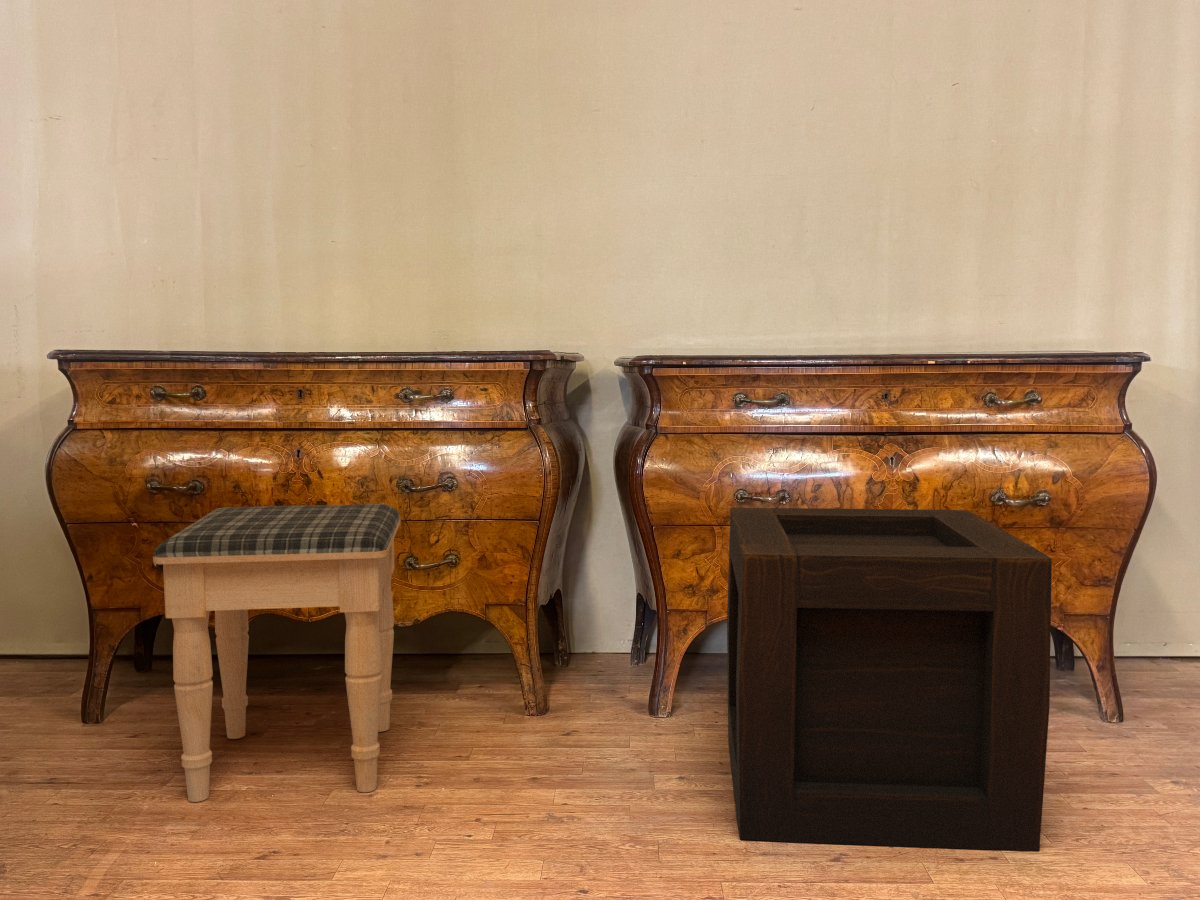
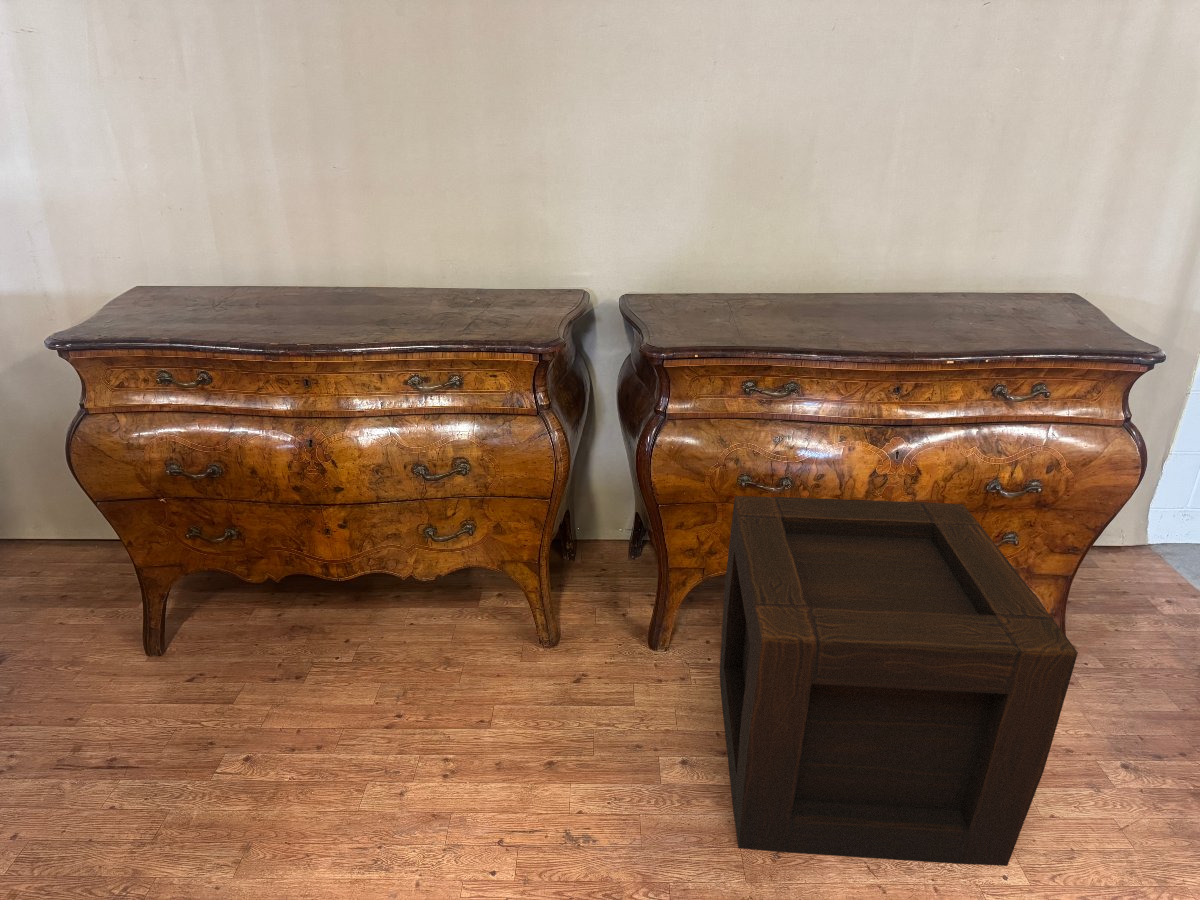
footstool: present [153,504,401,802] -> none [166,487,422,786]

